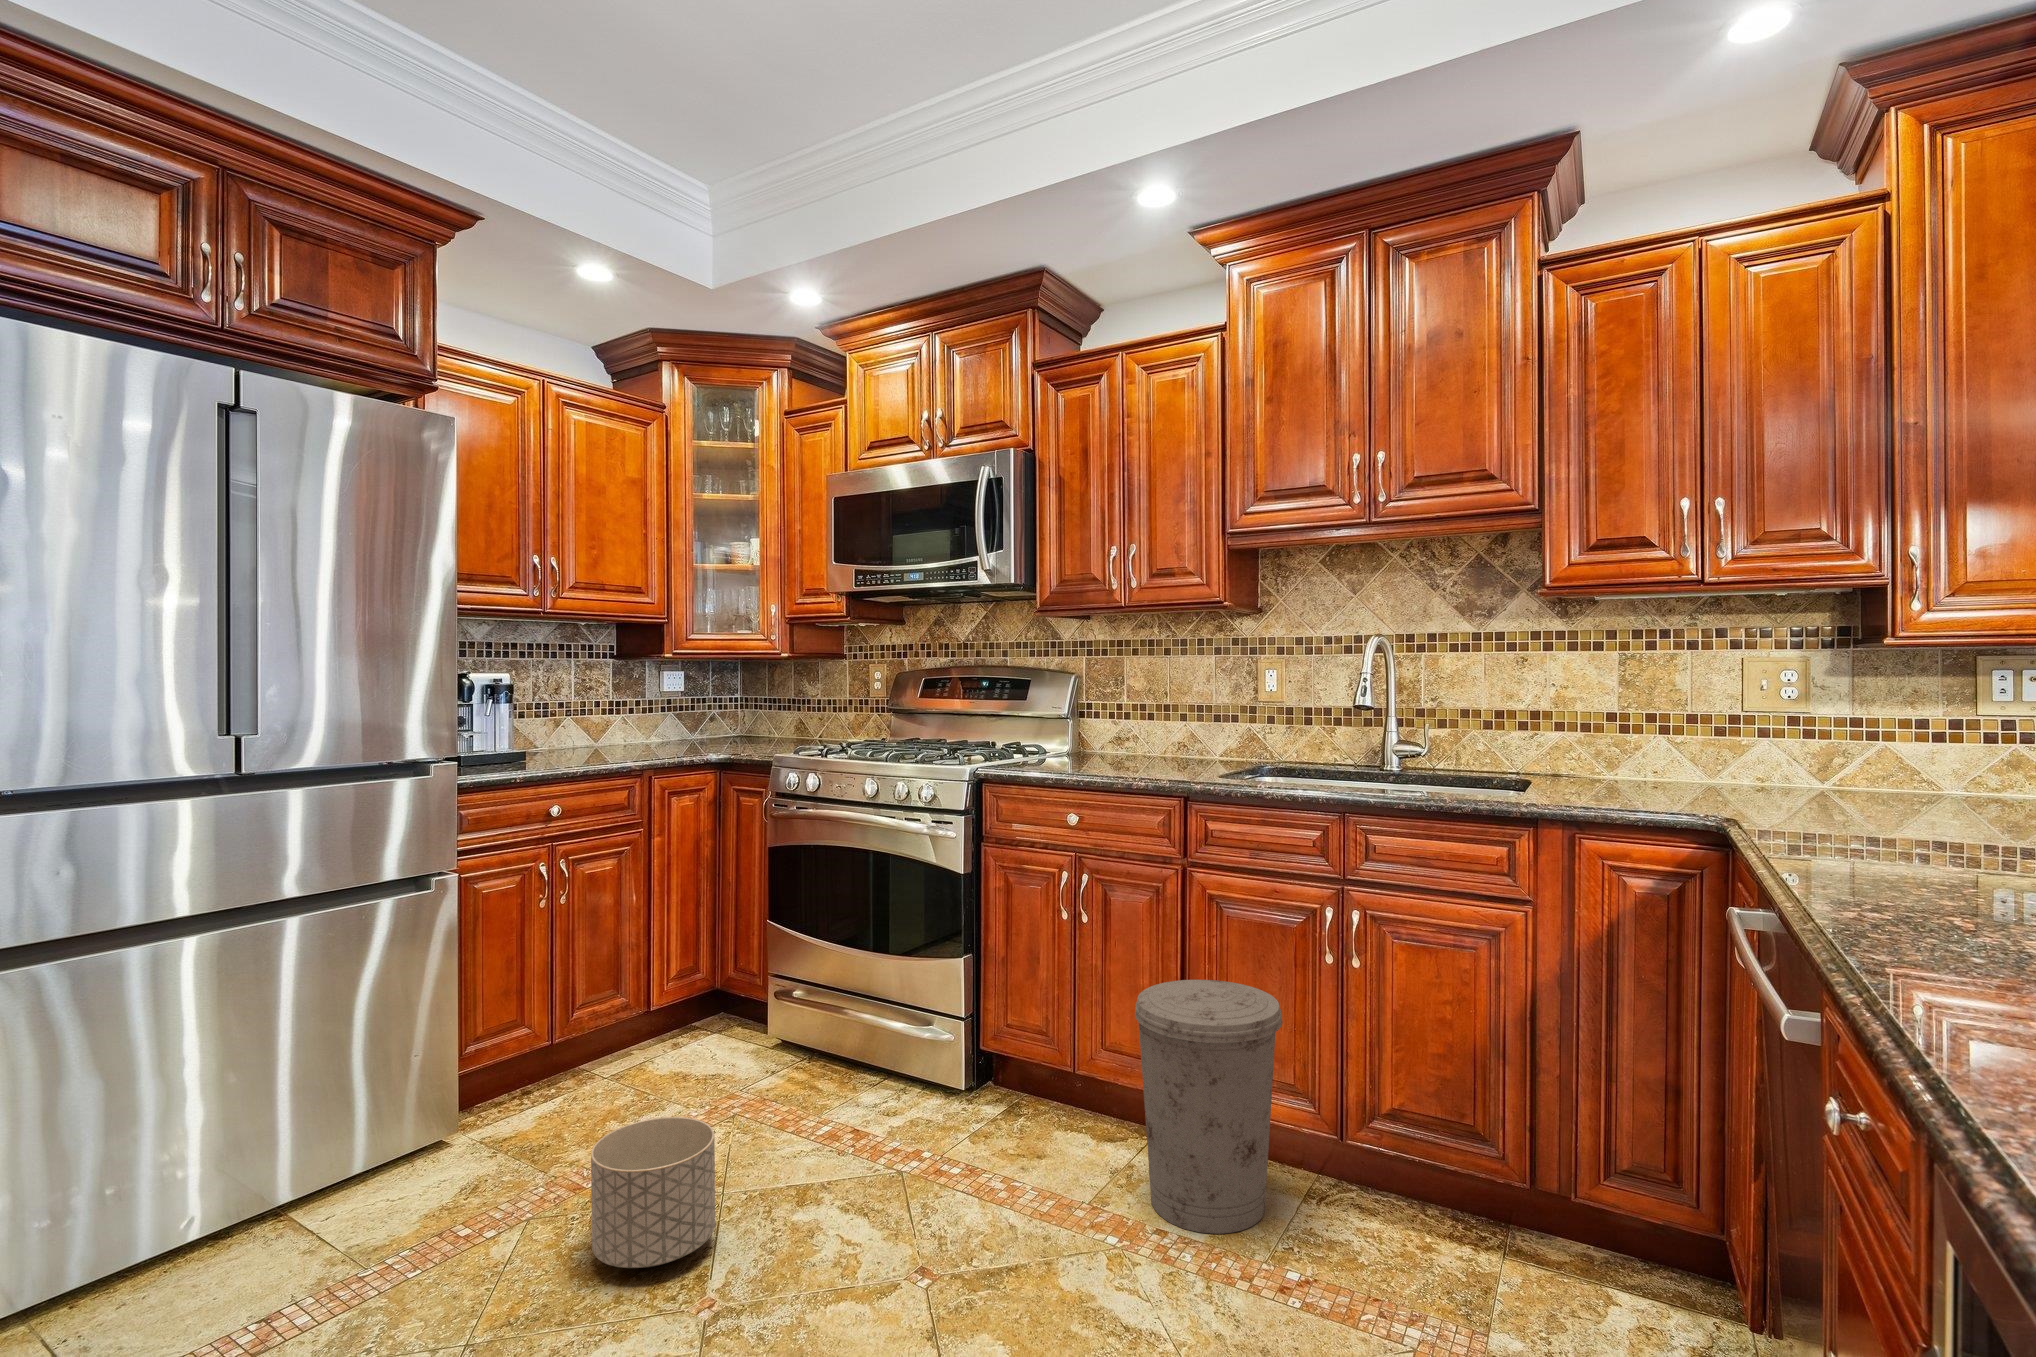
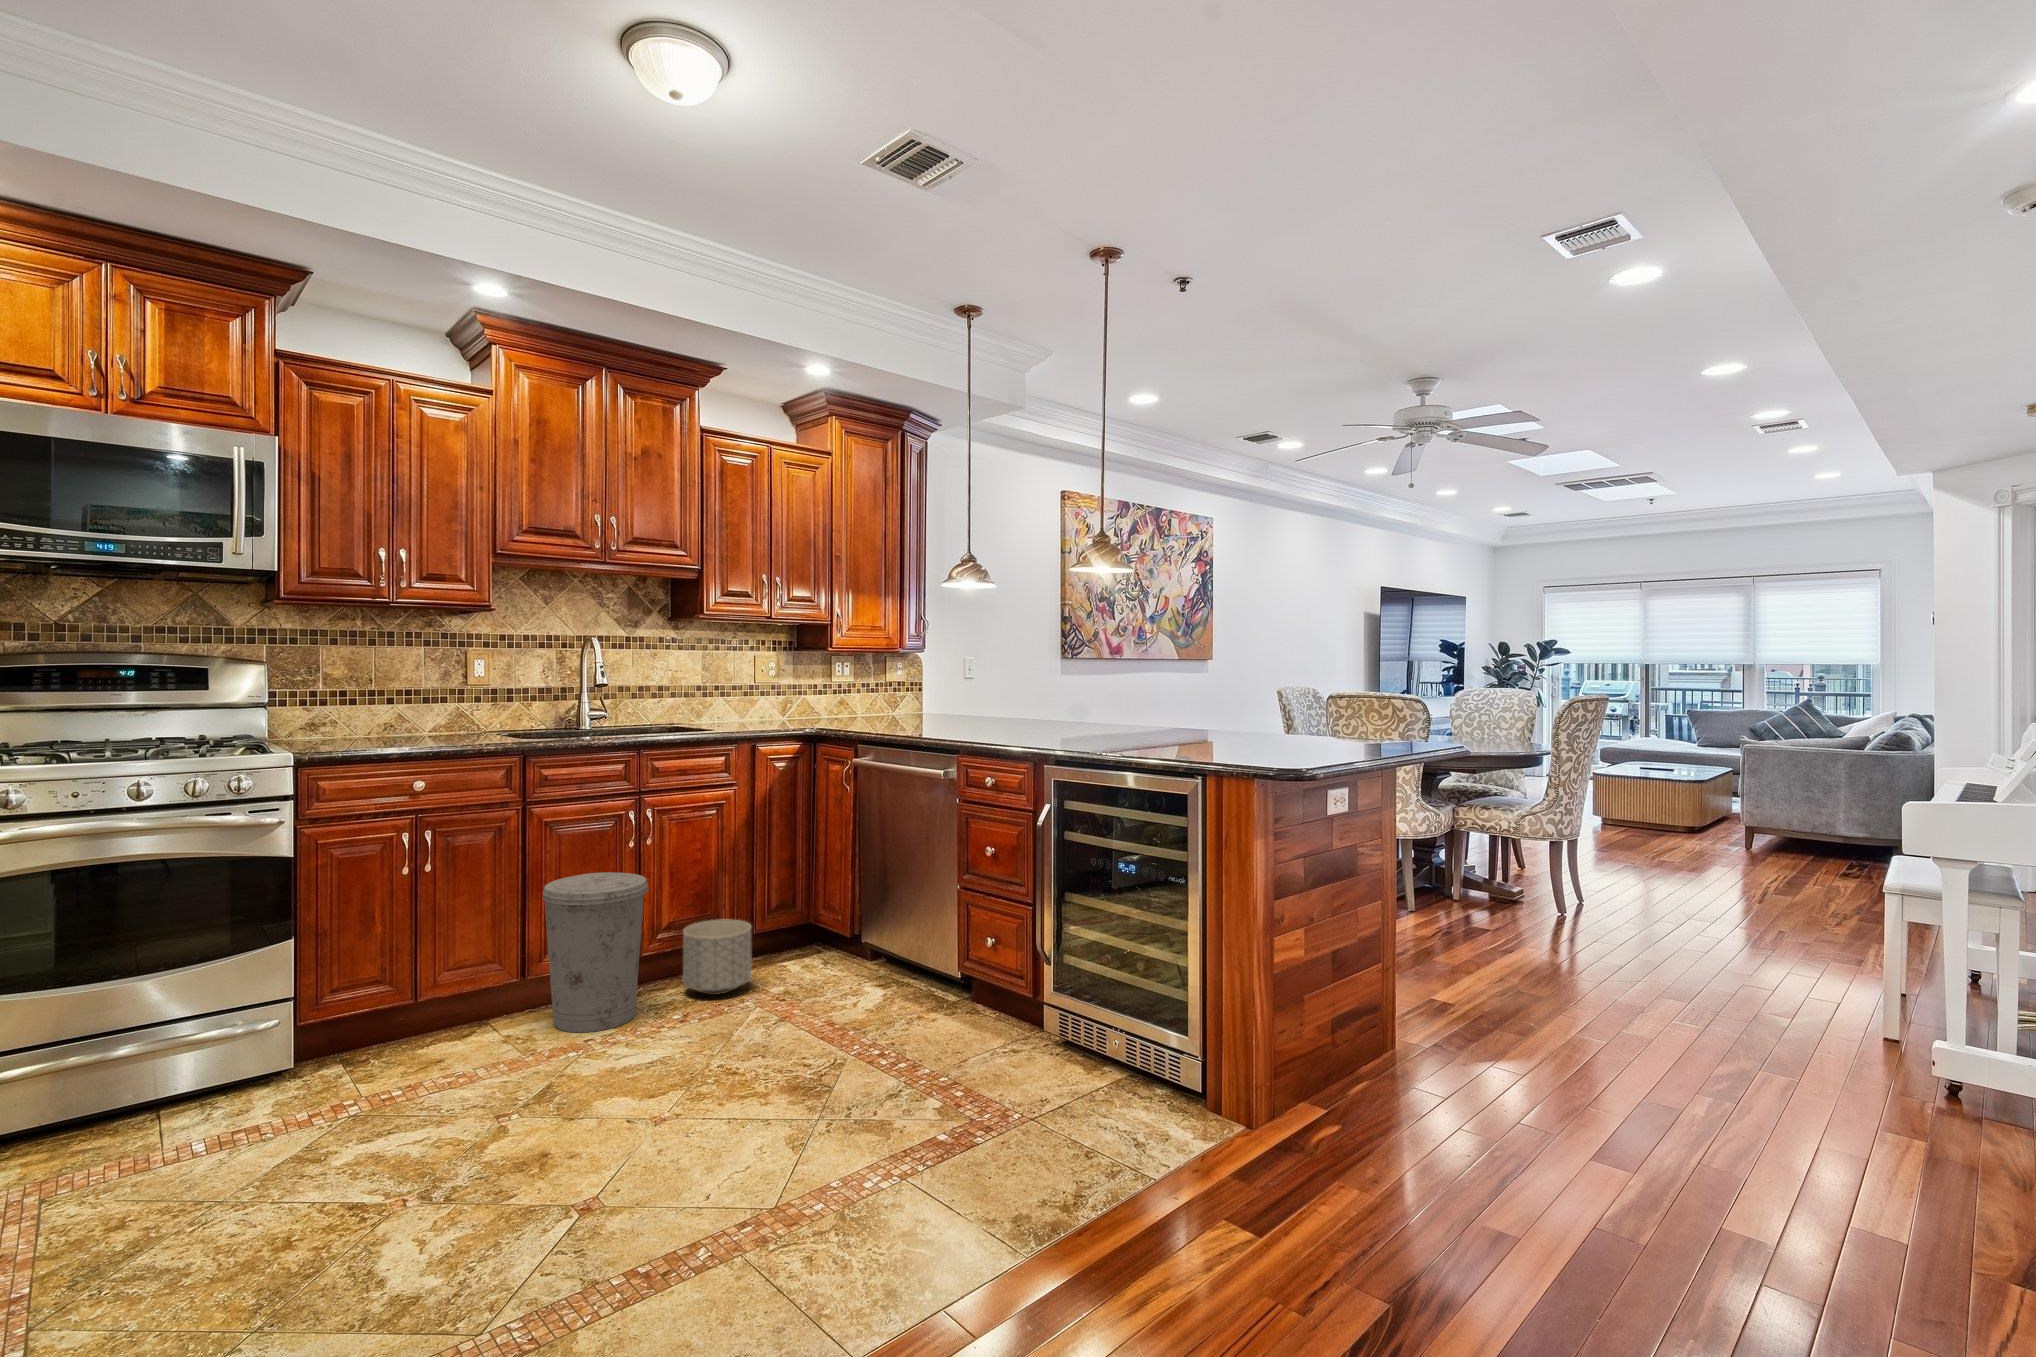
planter: present [591,1117,715,1268] -> present [683,920,752,995]

